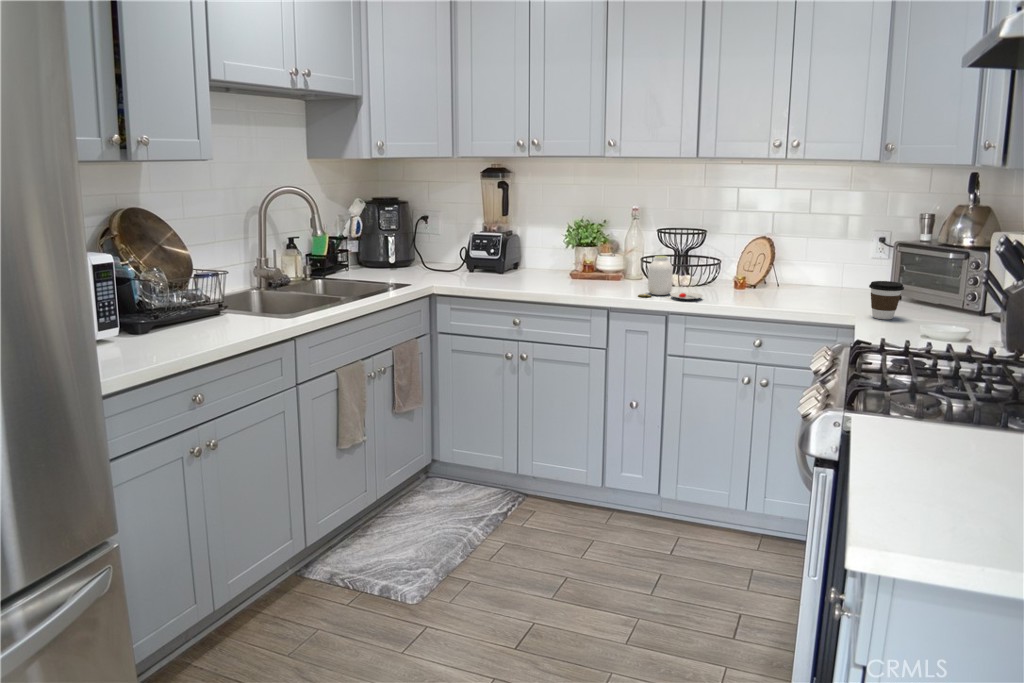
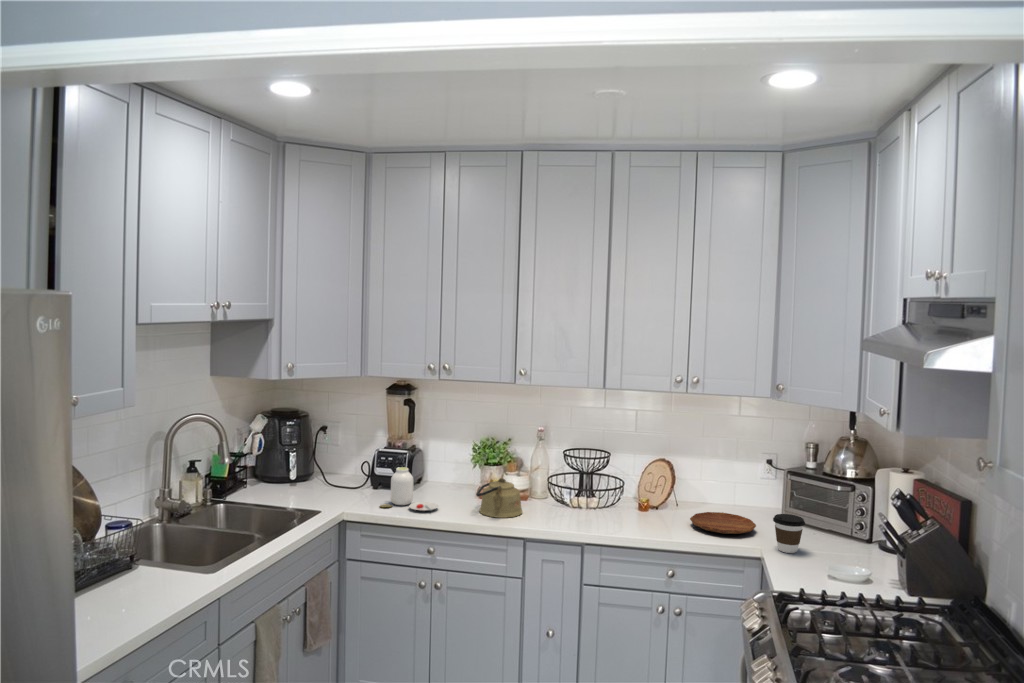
kettle: none [563,254,611,291] -> present [476,478,522,518]
jar: present [638,256,703,299] -> present [380,467,438,511]
tray: none [784,288,855,305] -> present [690,512,756,534]

